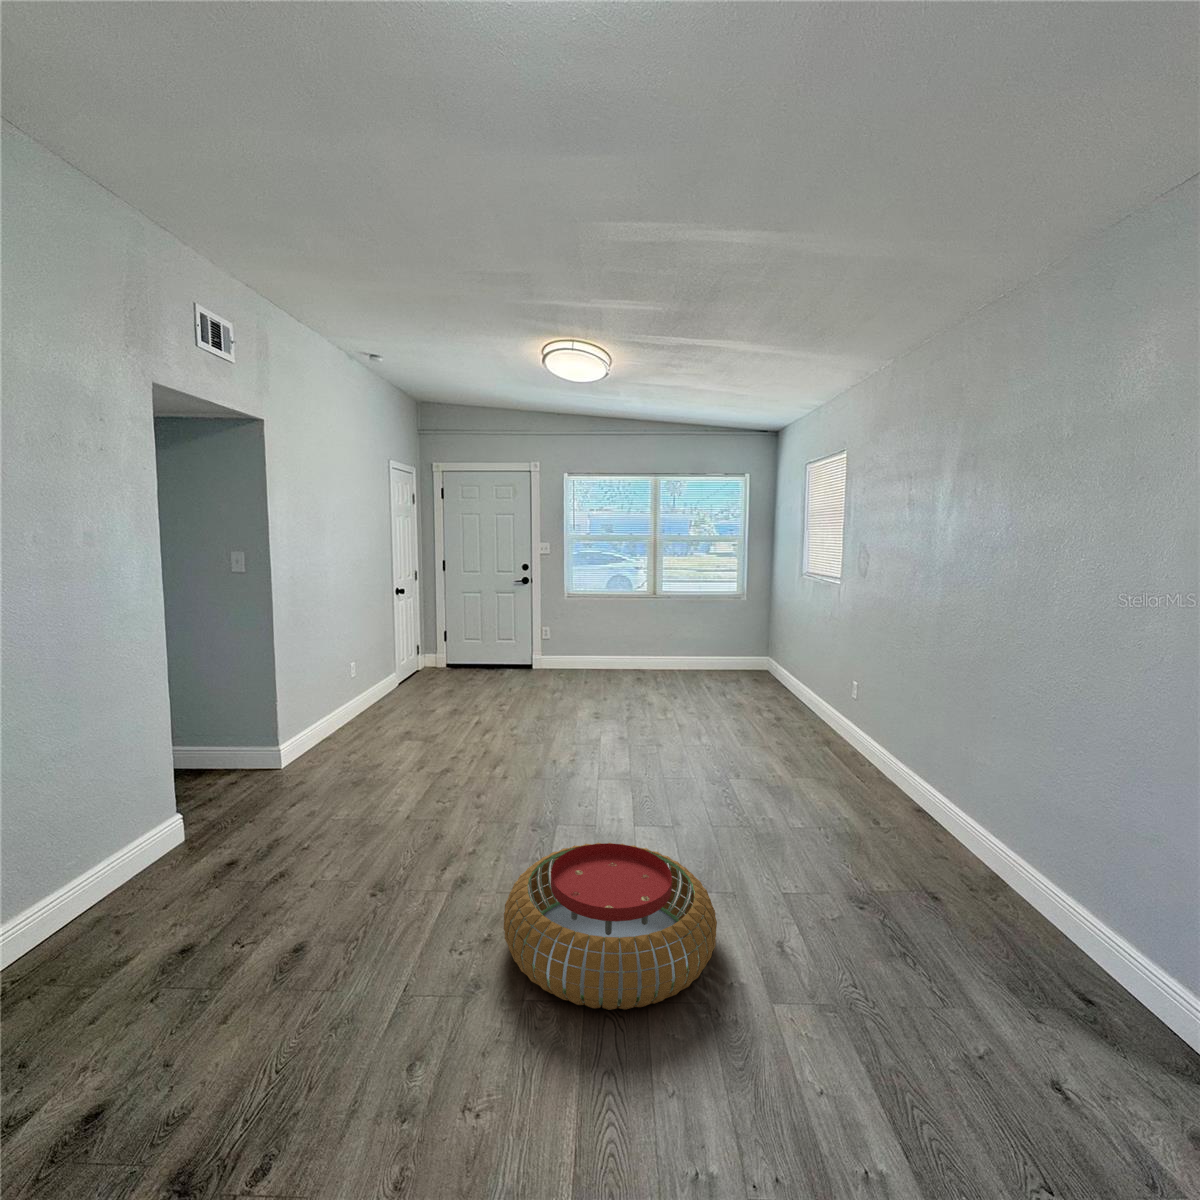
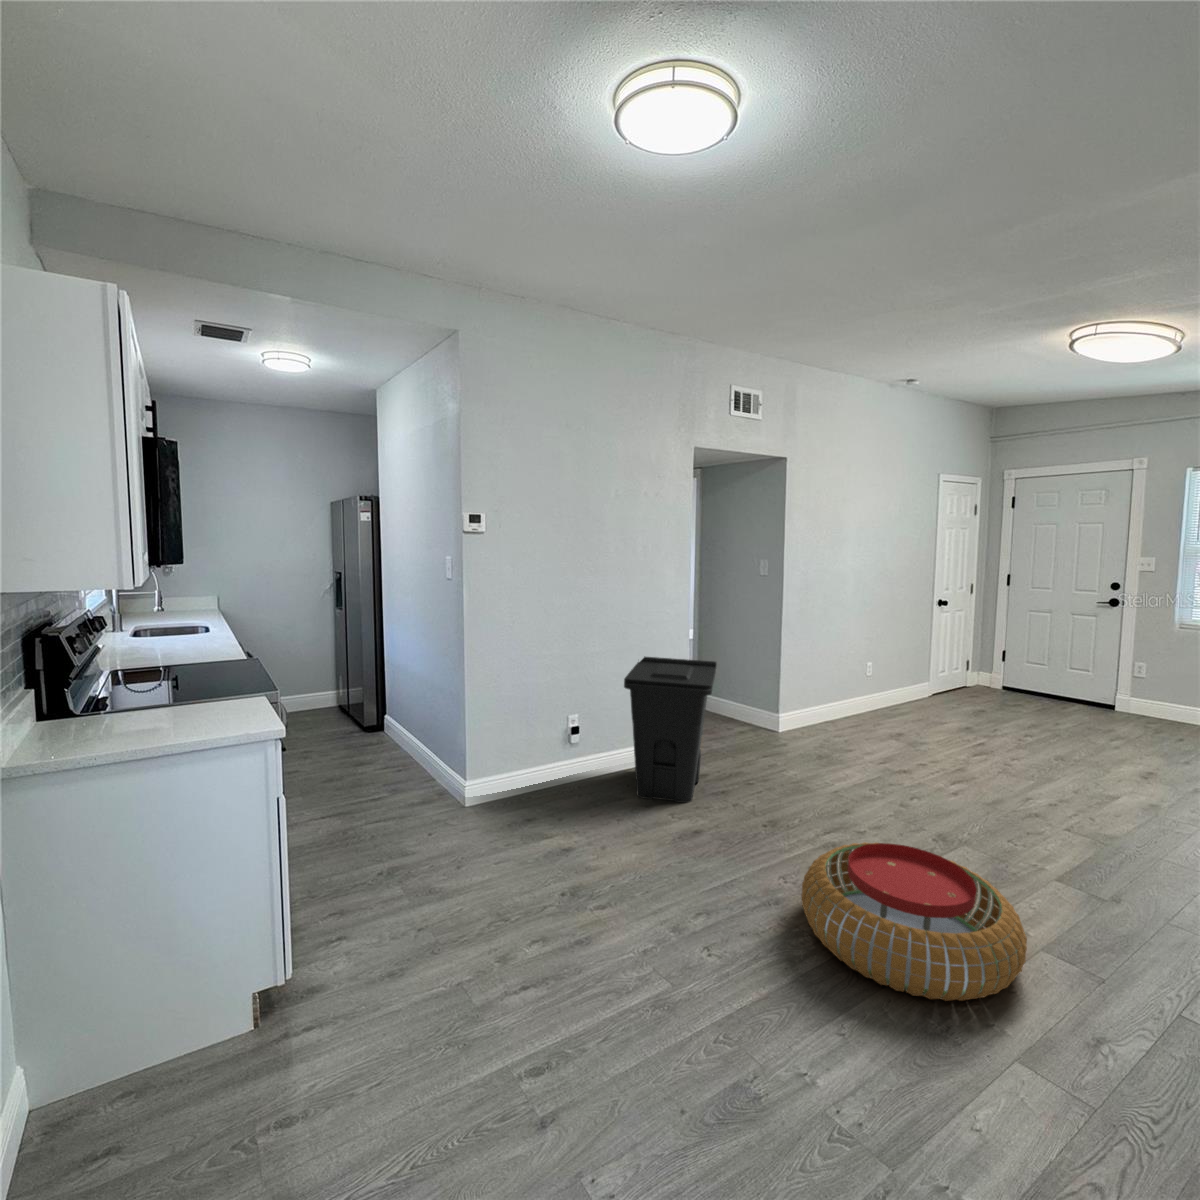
trash can: none [94,699,274,946] -> present [624,657,717,803]

